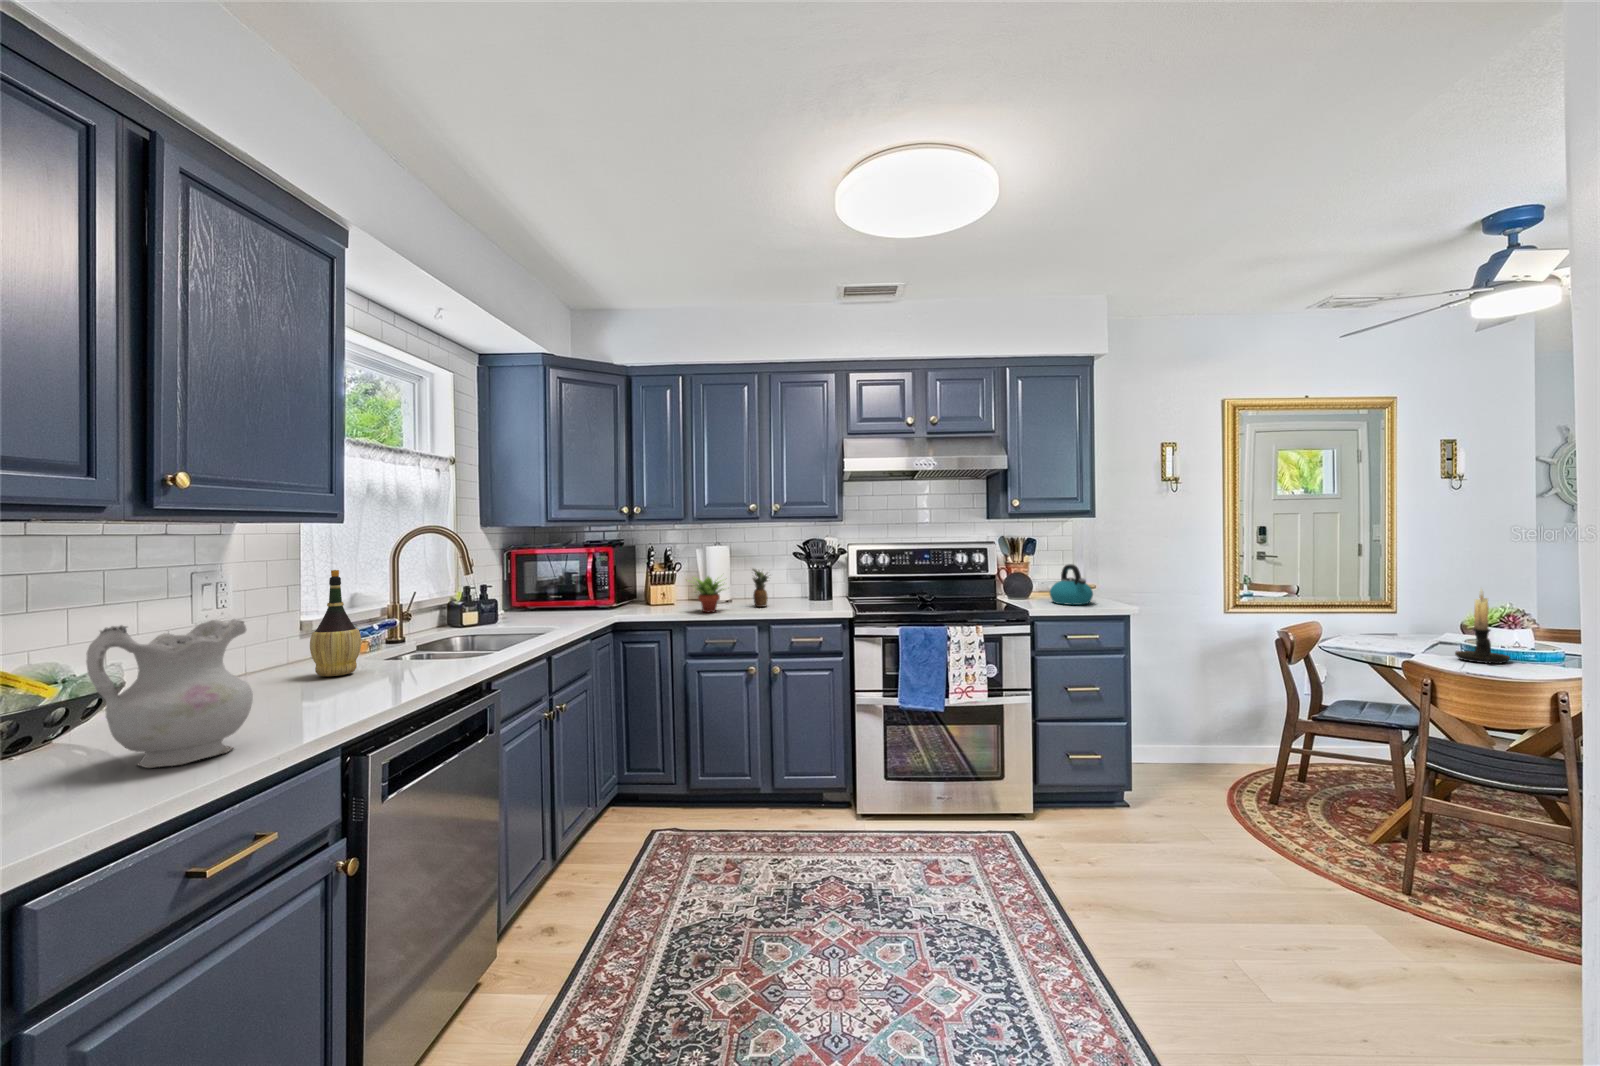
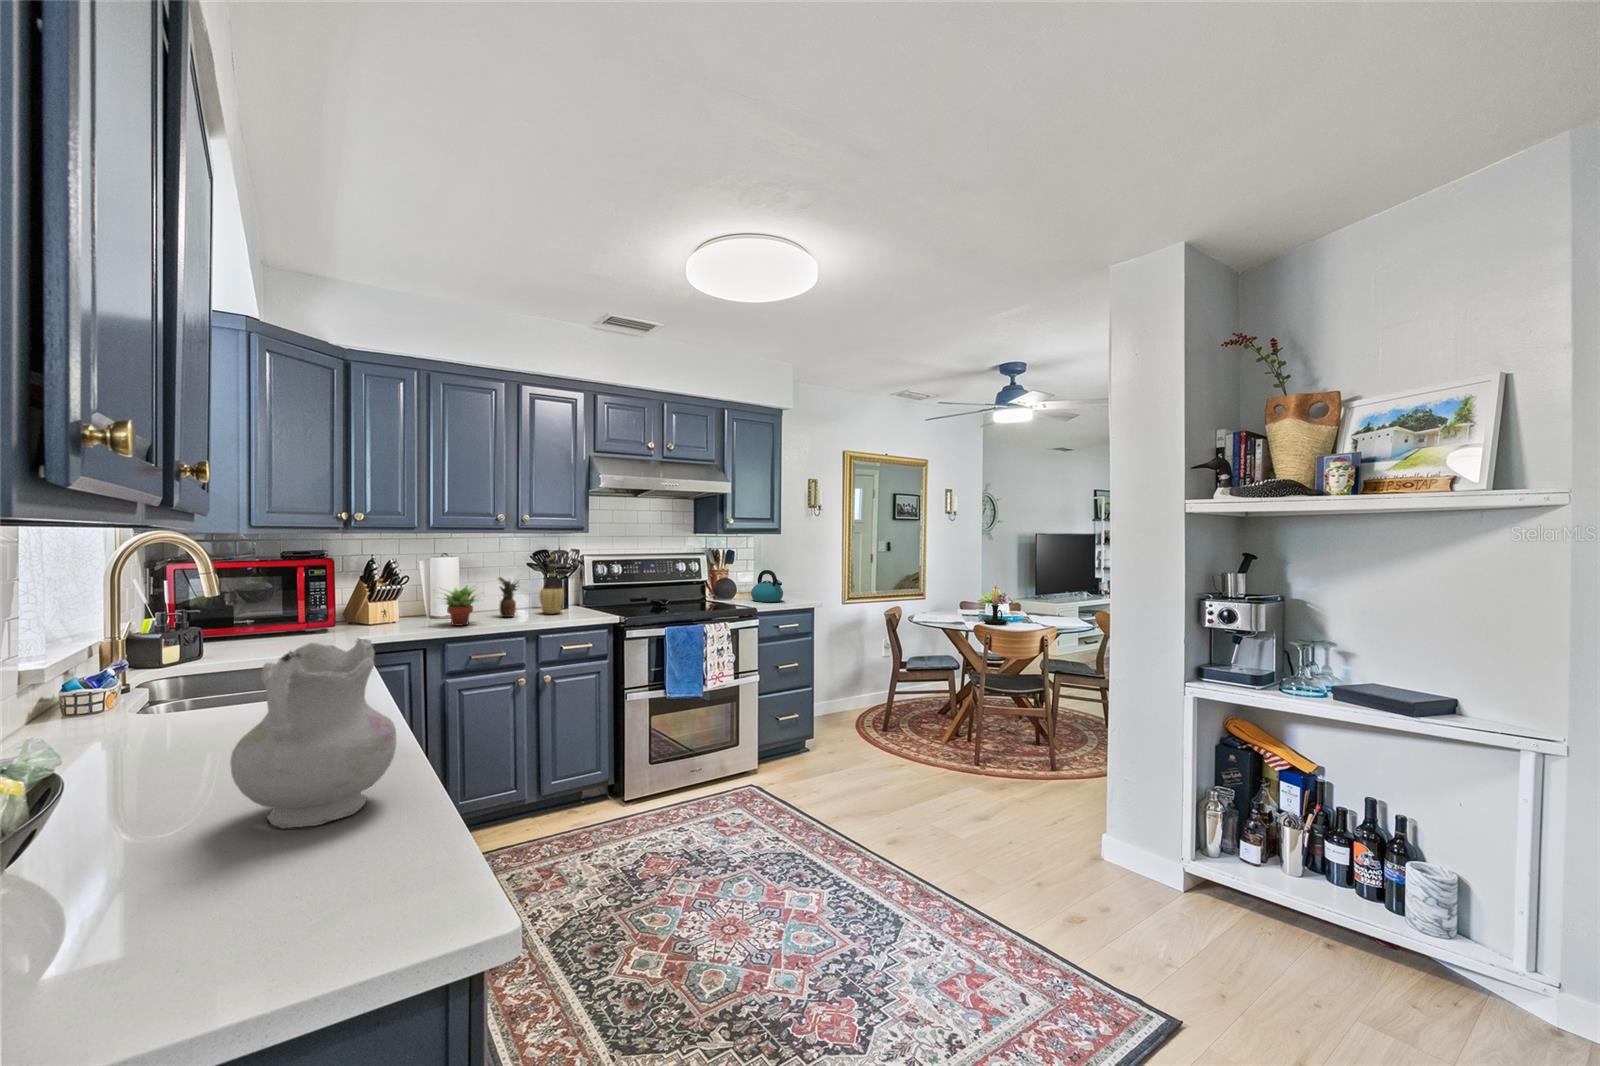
wine bottle: present [310,570,361,676] -> present [539,556,564,614]

